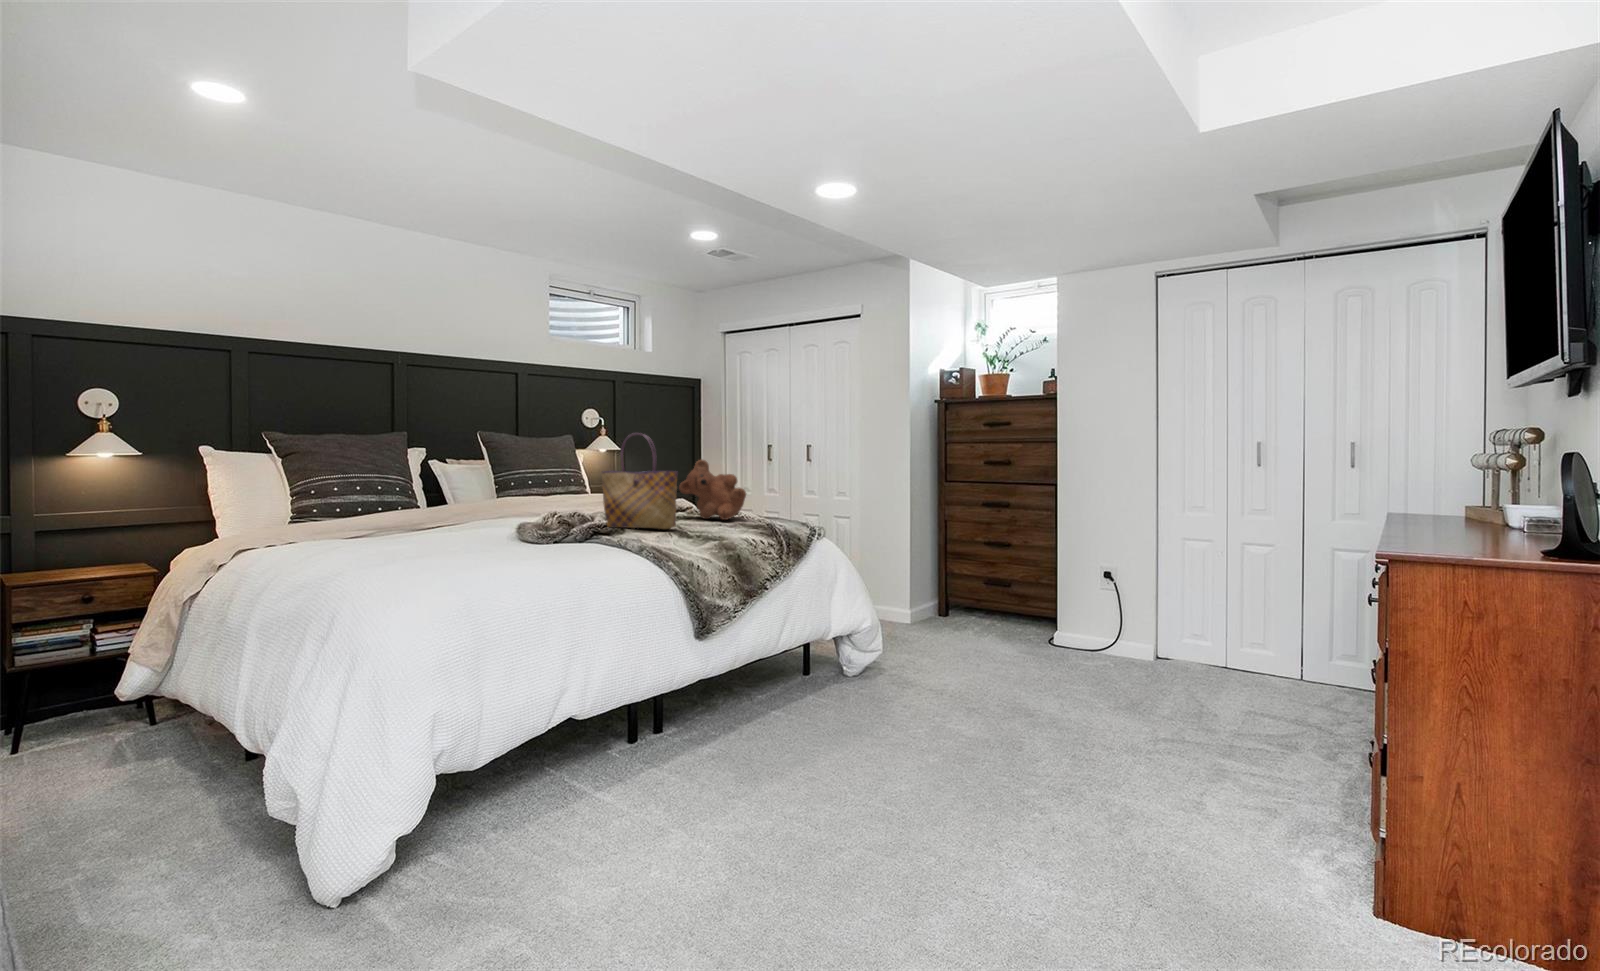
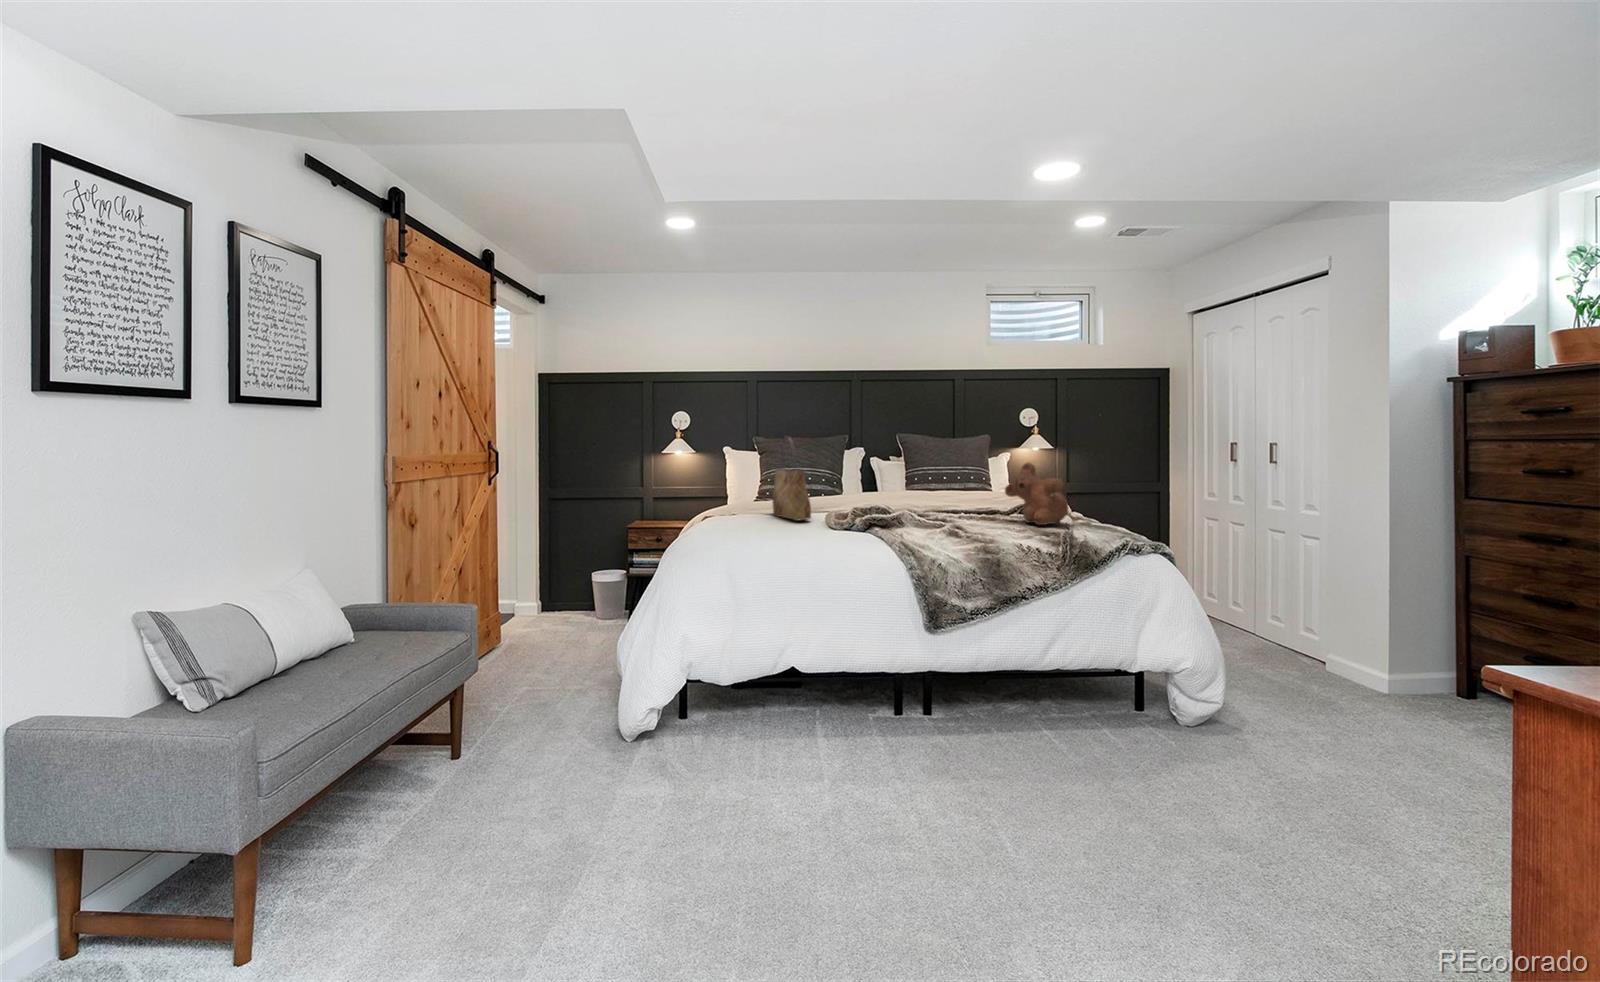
tote bag: present [602,433,677,529] -> present [773,437,811,521]

